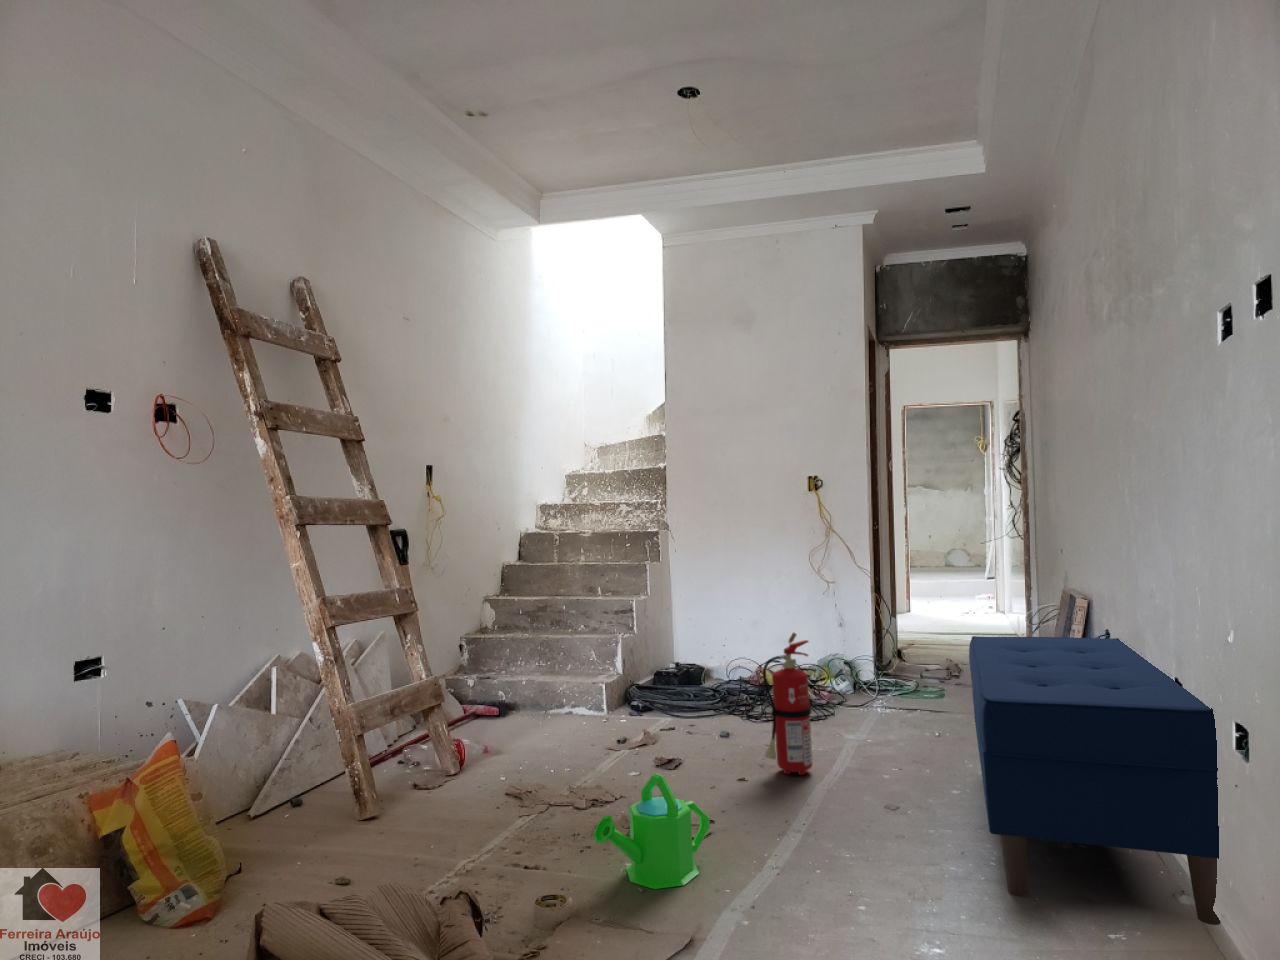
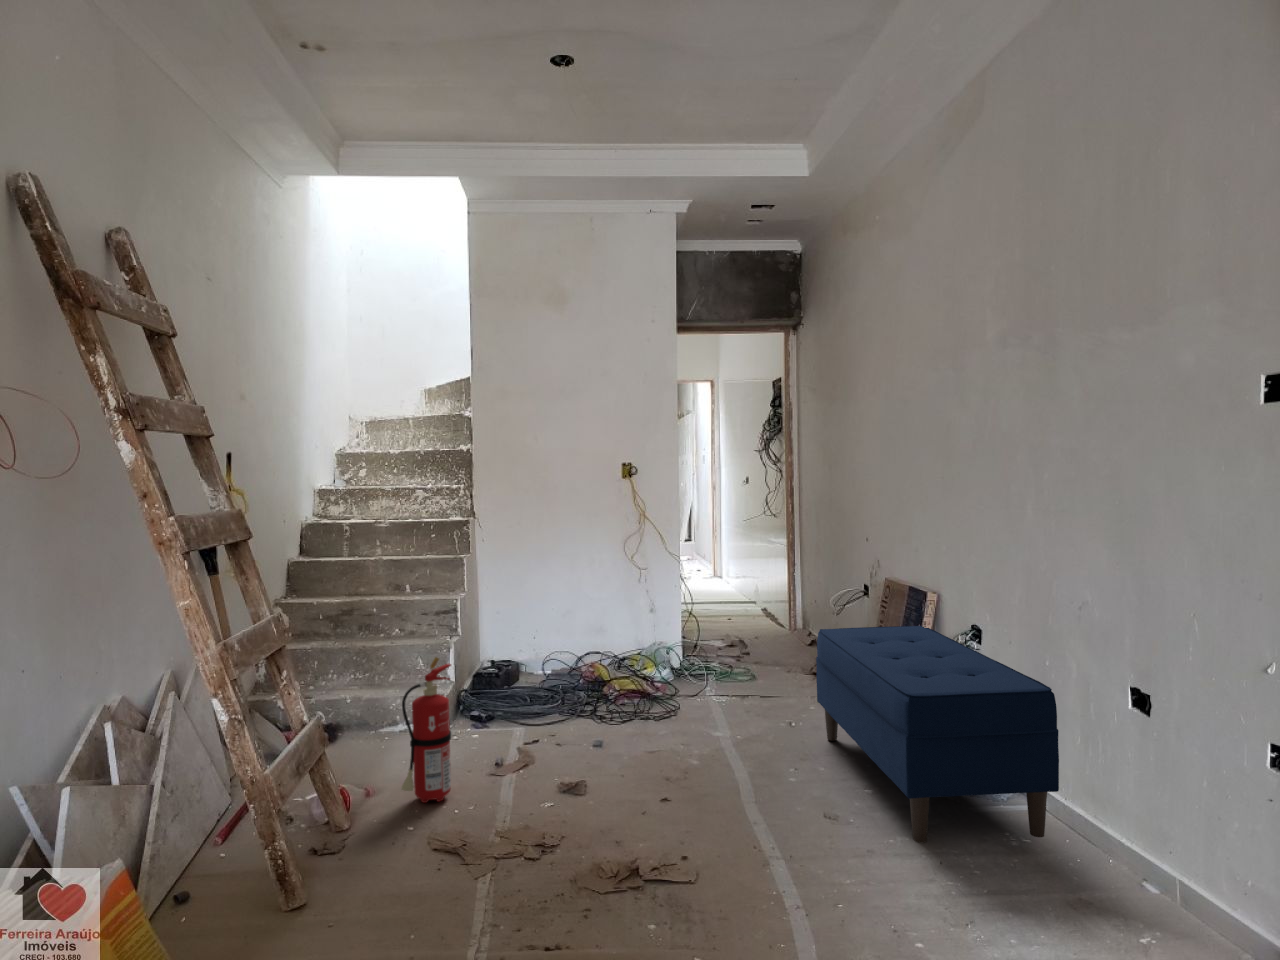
fire extinguisher: present [763,633,812,775] -> present [402,657,451,803]
watering can: present [594,773,709,889] -> none [606,791,685,898]

